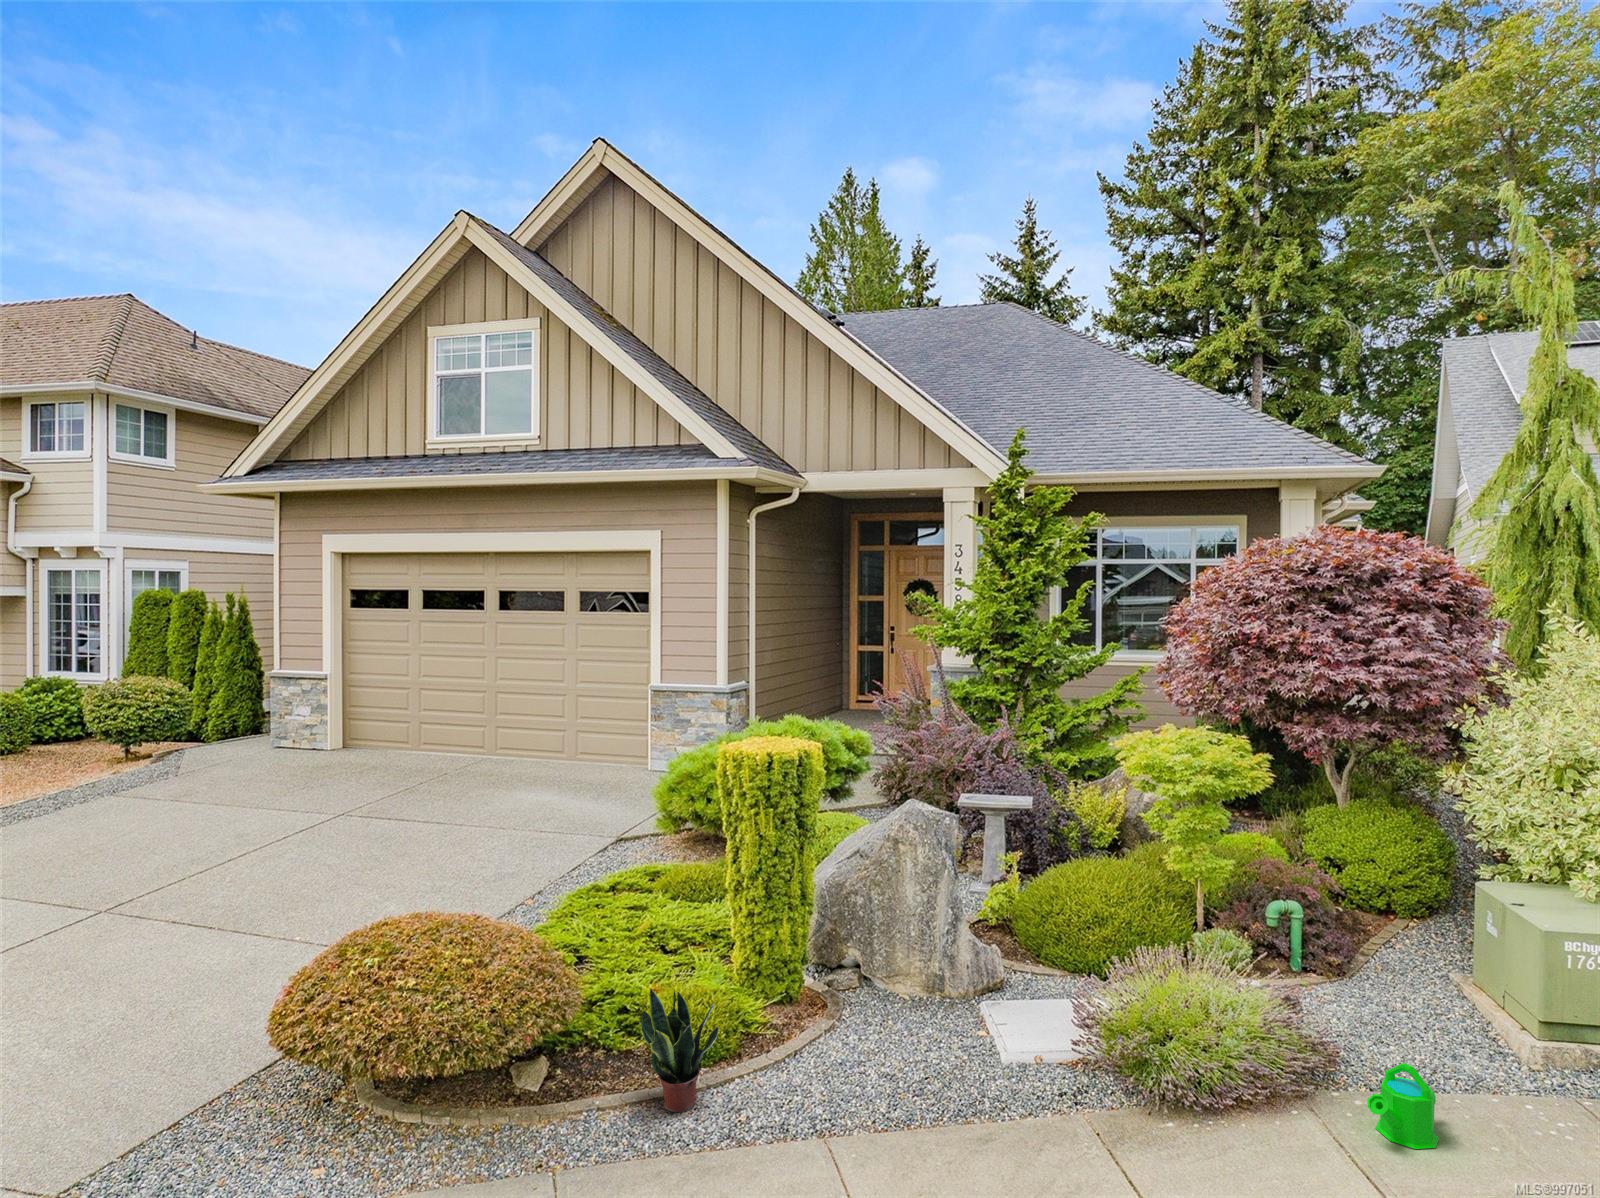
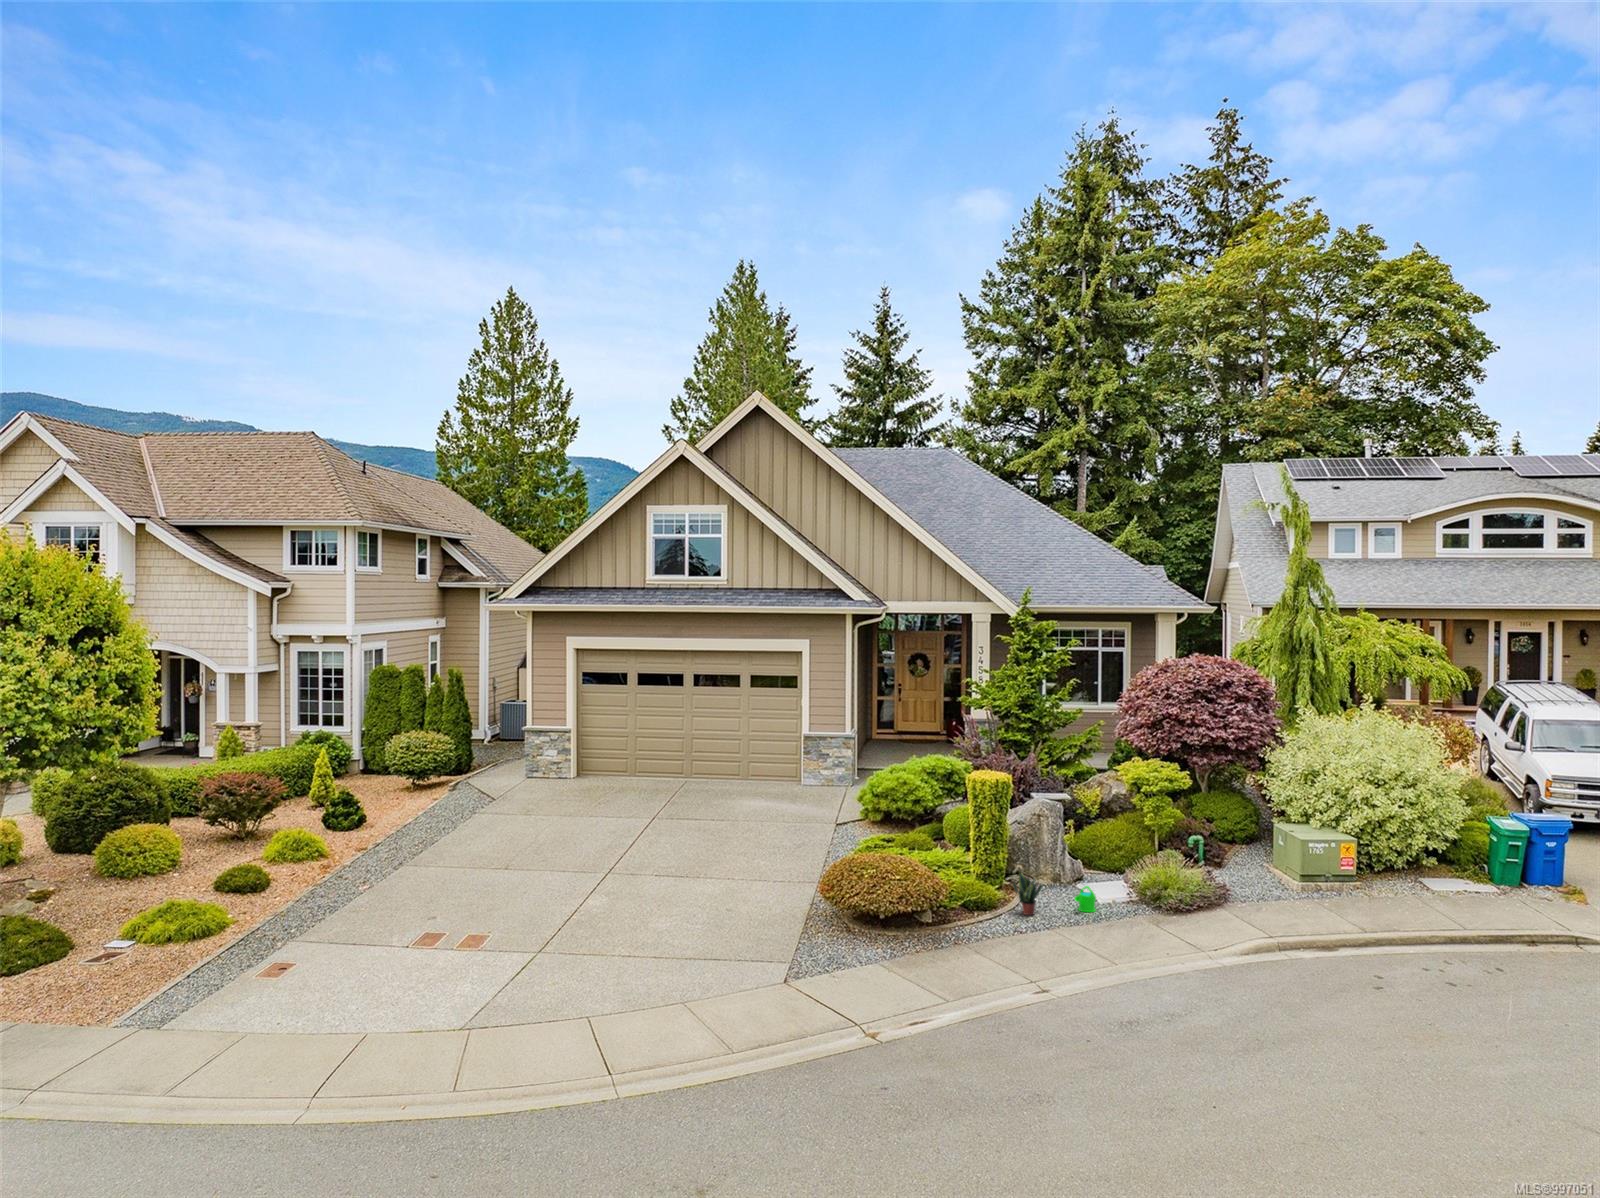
watering can: present [1368,1063,1439,1149] -> present [1075,886,1096,912]

